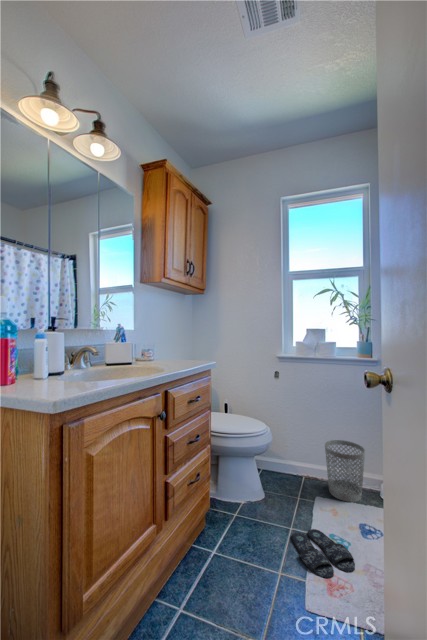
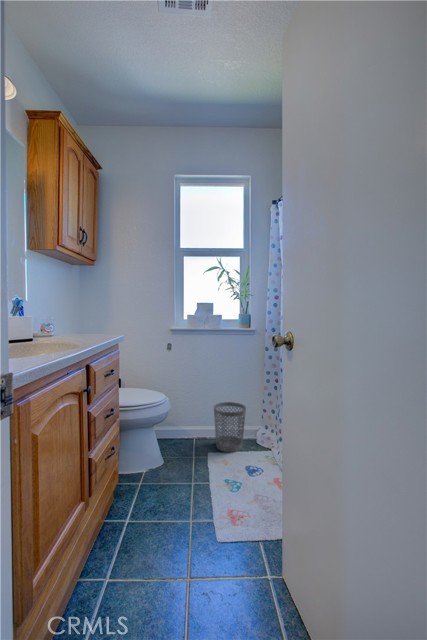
slippers: present [292,529,355,579] -> none [195,479,248,512]

